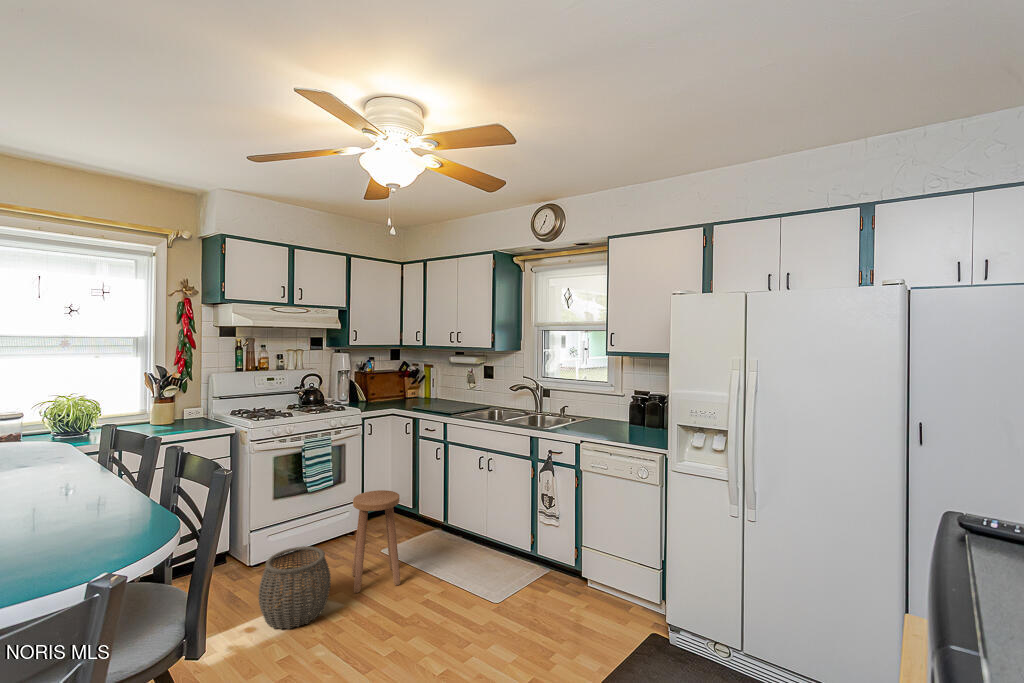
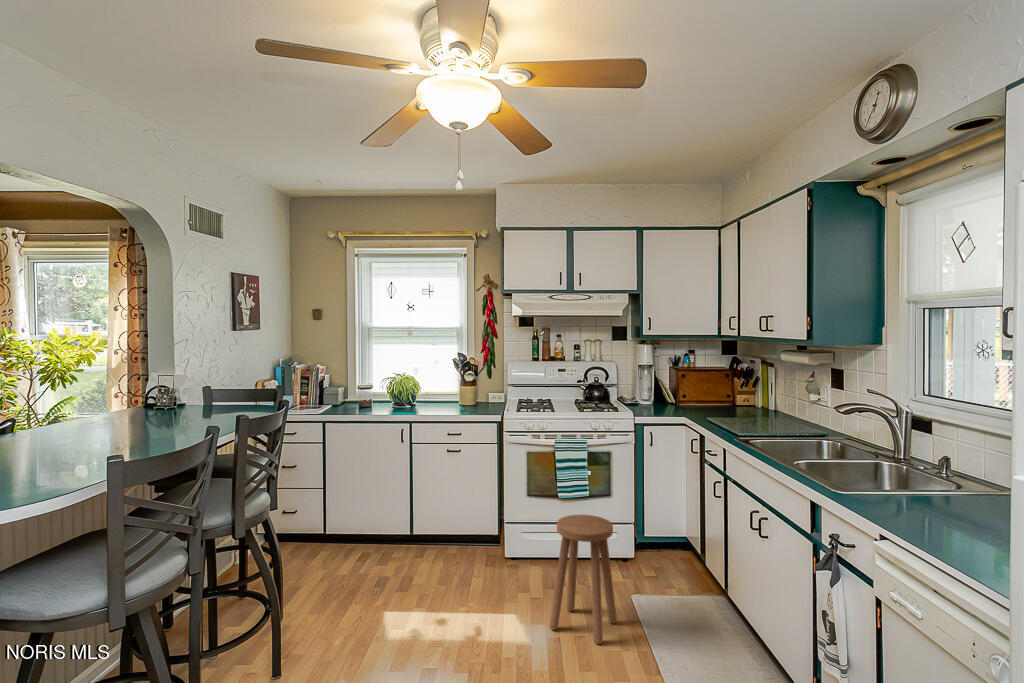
woven basket: present [258,546,331,629] -> none [451,551,522,637]

